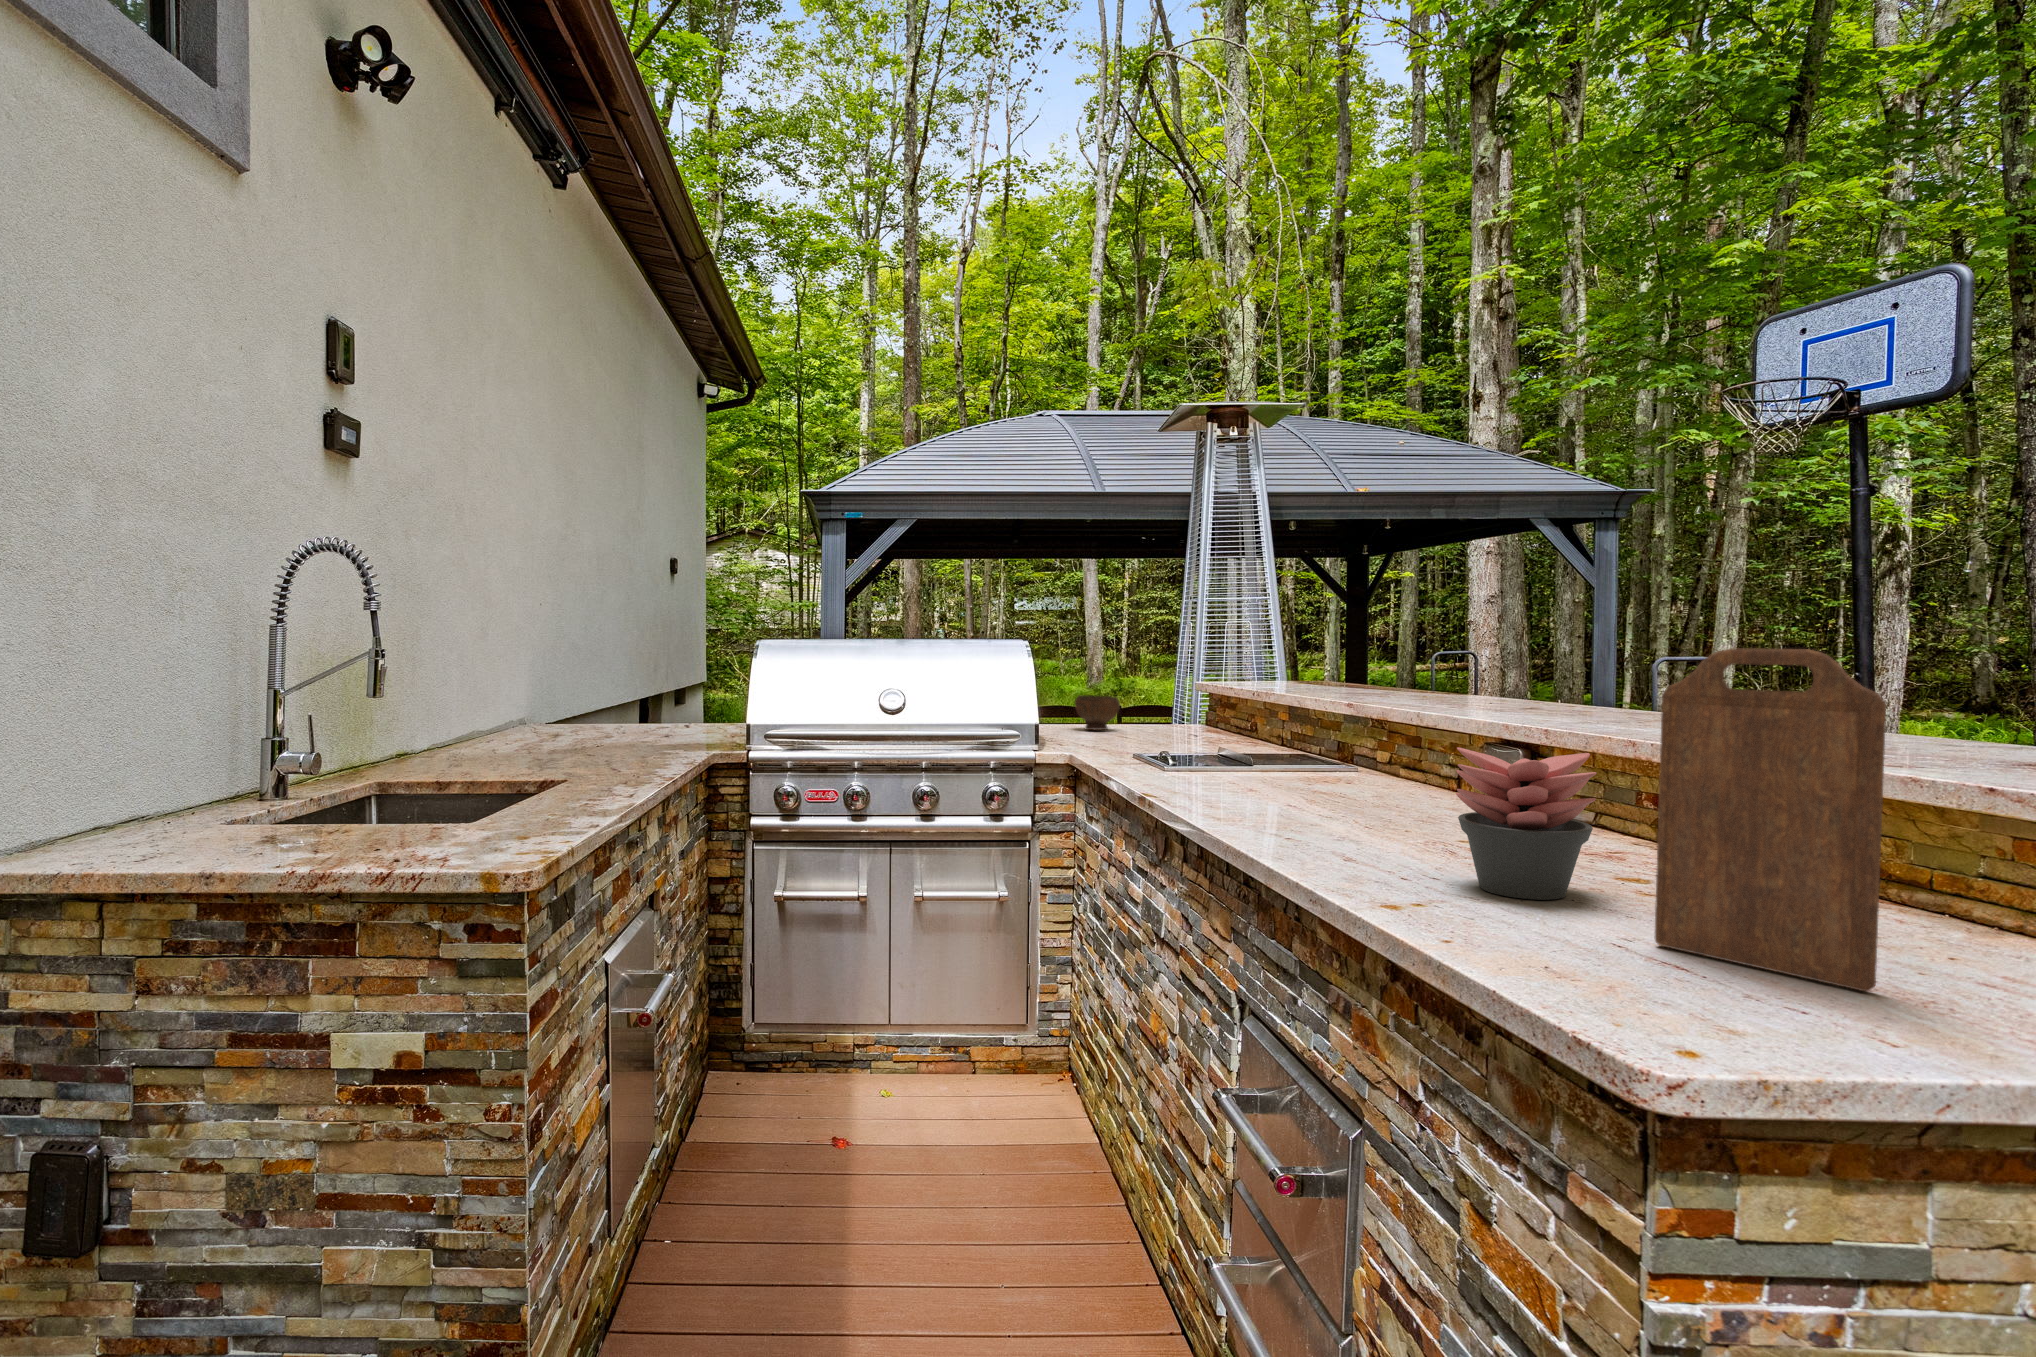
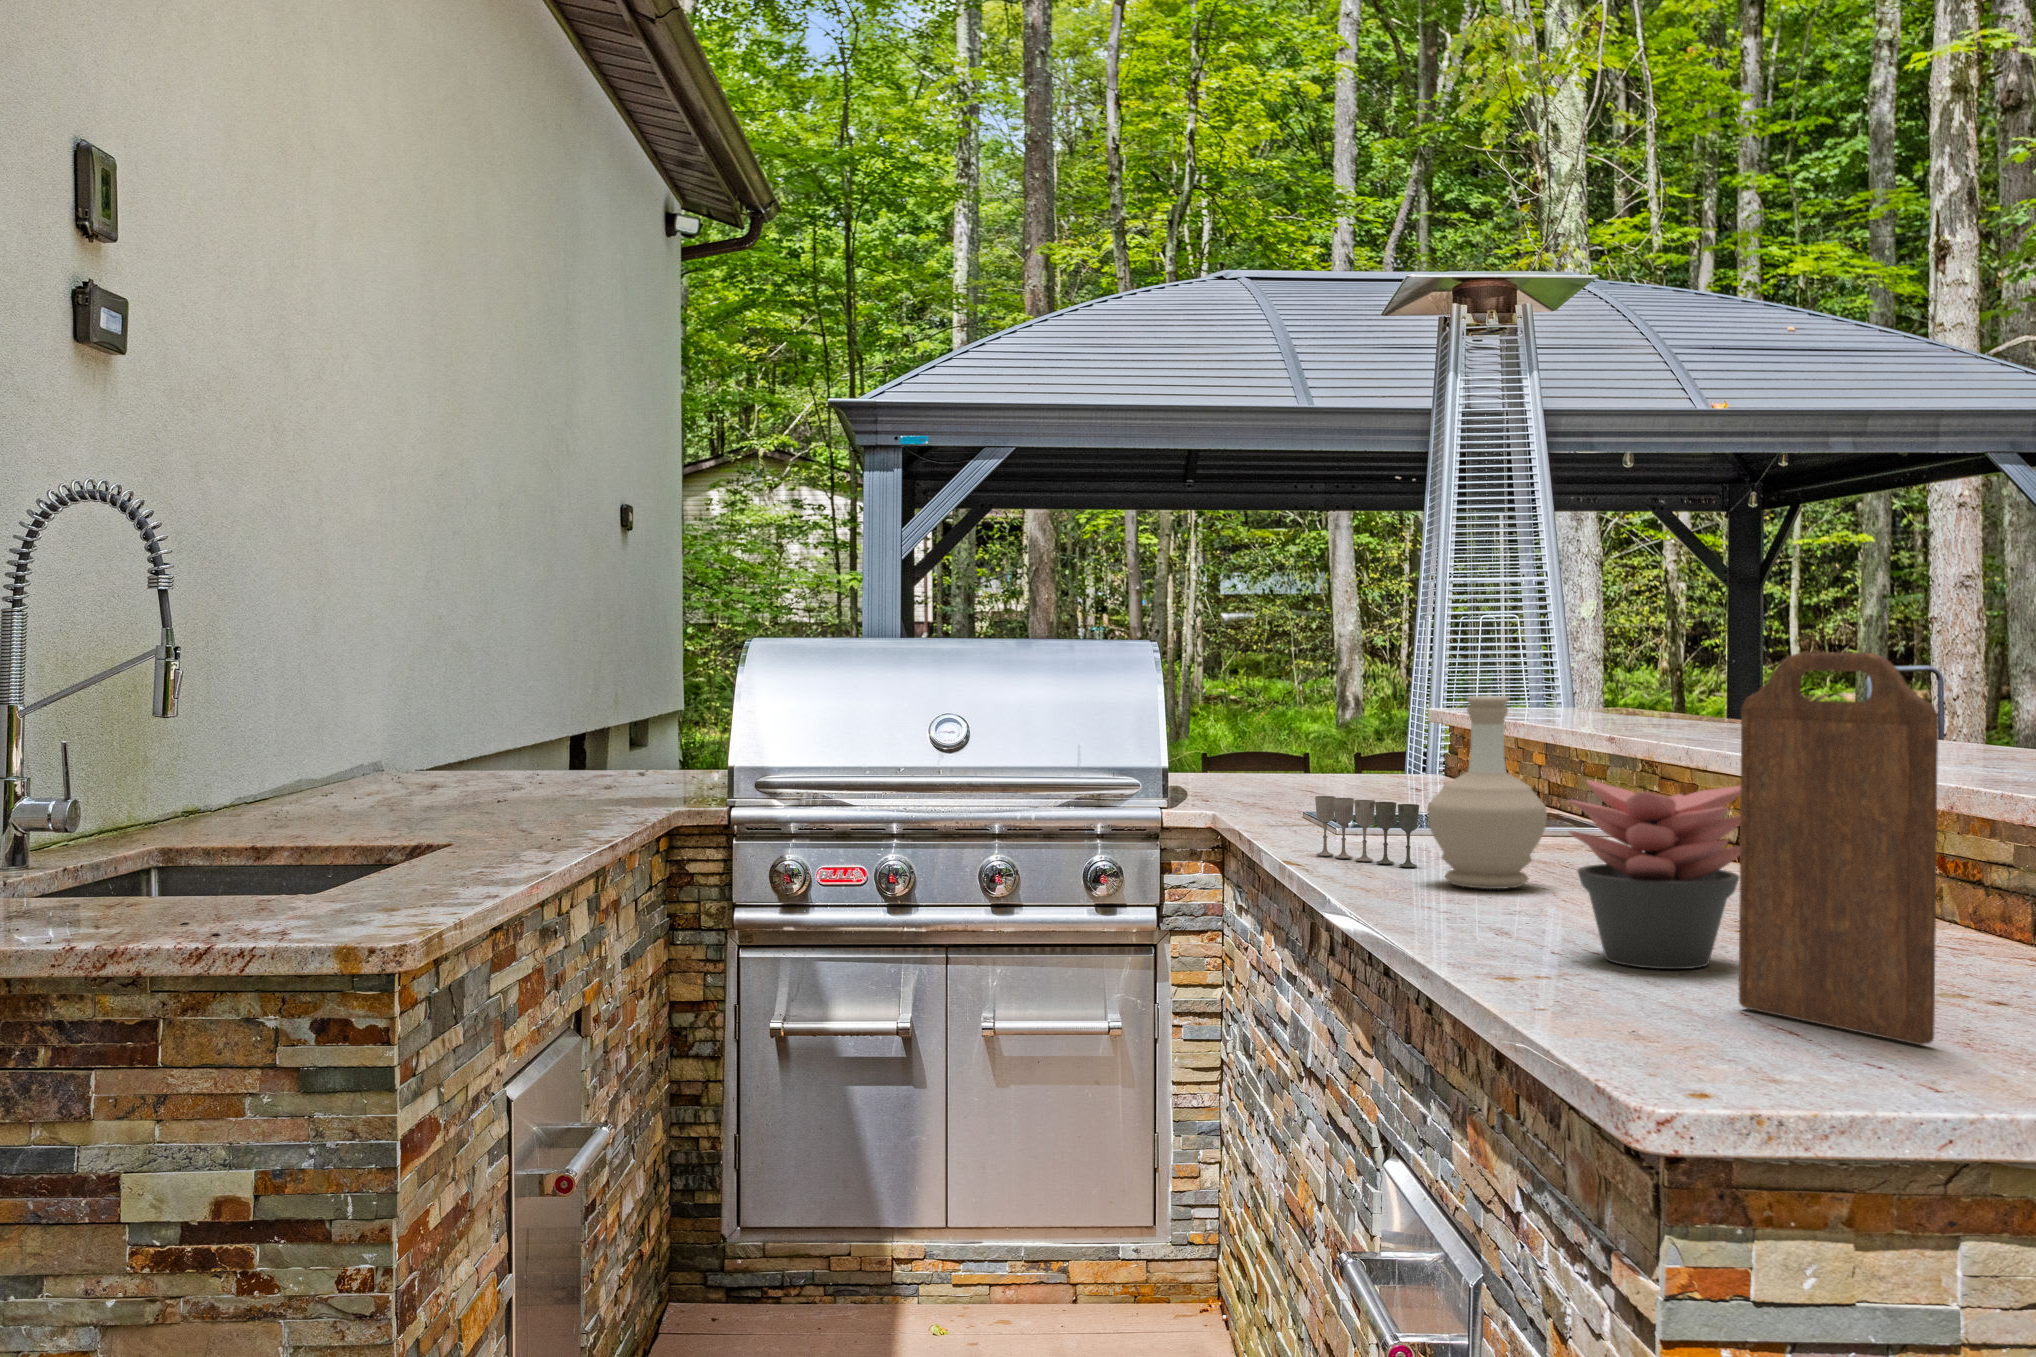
bottle: none [1274,680,1360,819] -> present [1428,696,1547,889]
bowl: present [1075,695,1120,730] -> none [1241,724,1313,779]
wine glass: none [1173,748,1253,800] -> present [1315,796,1419,867]

